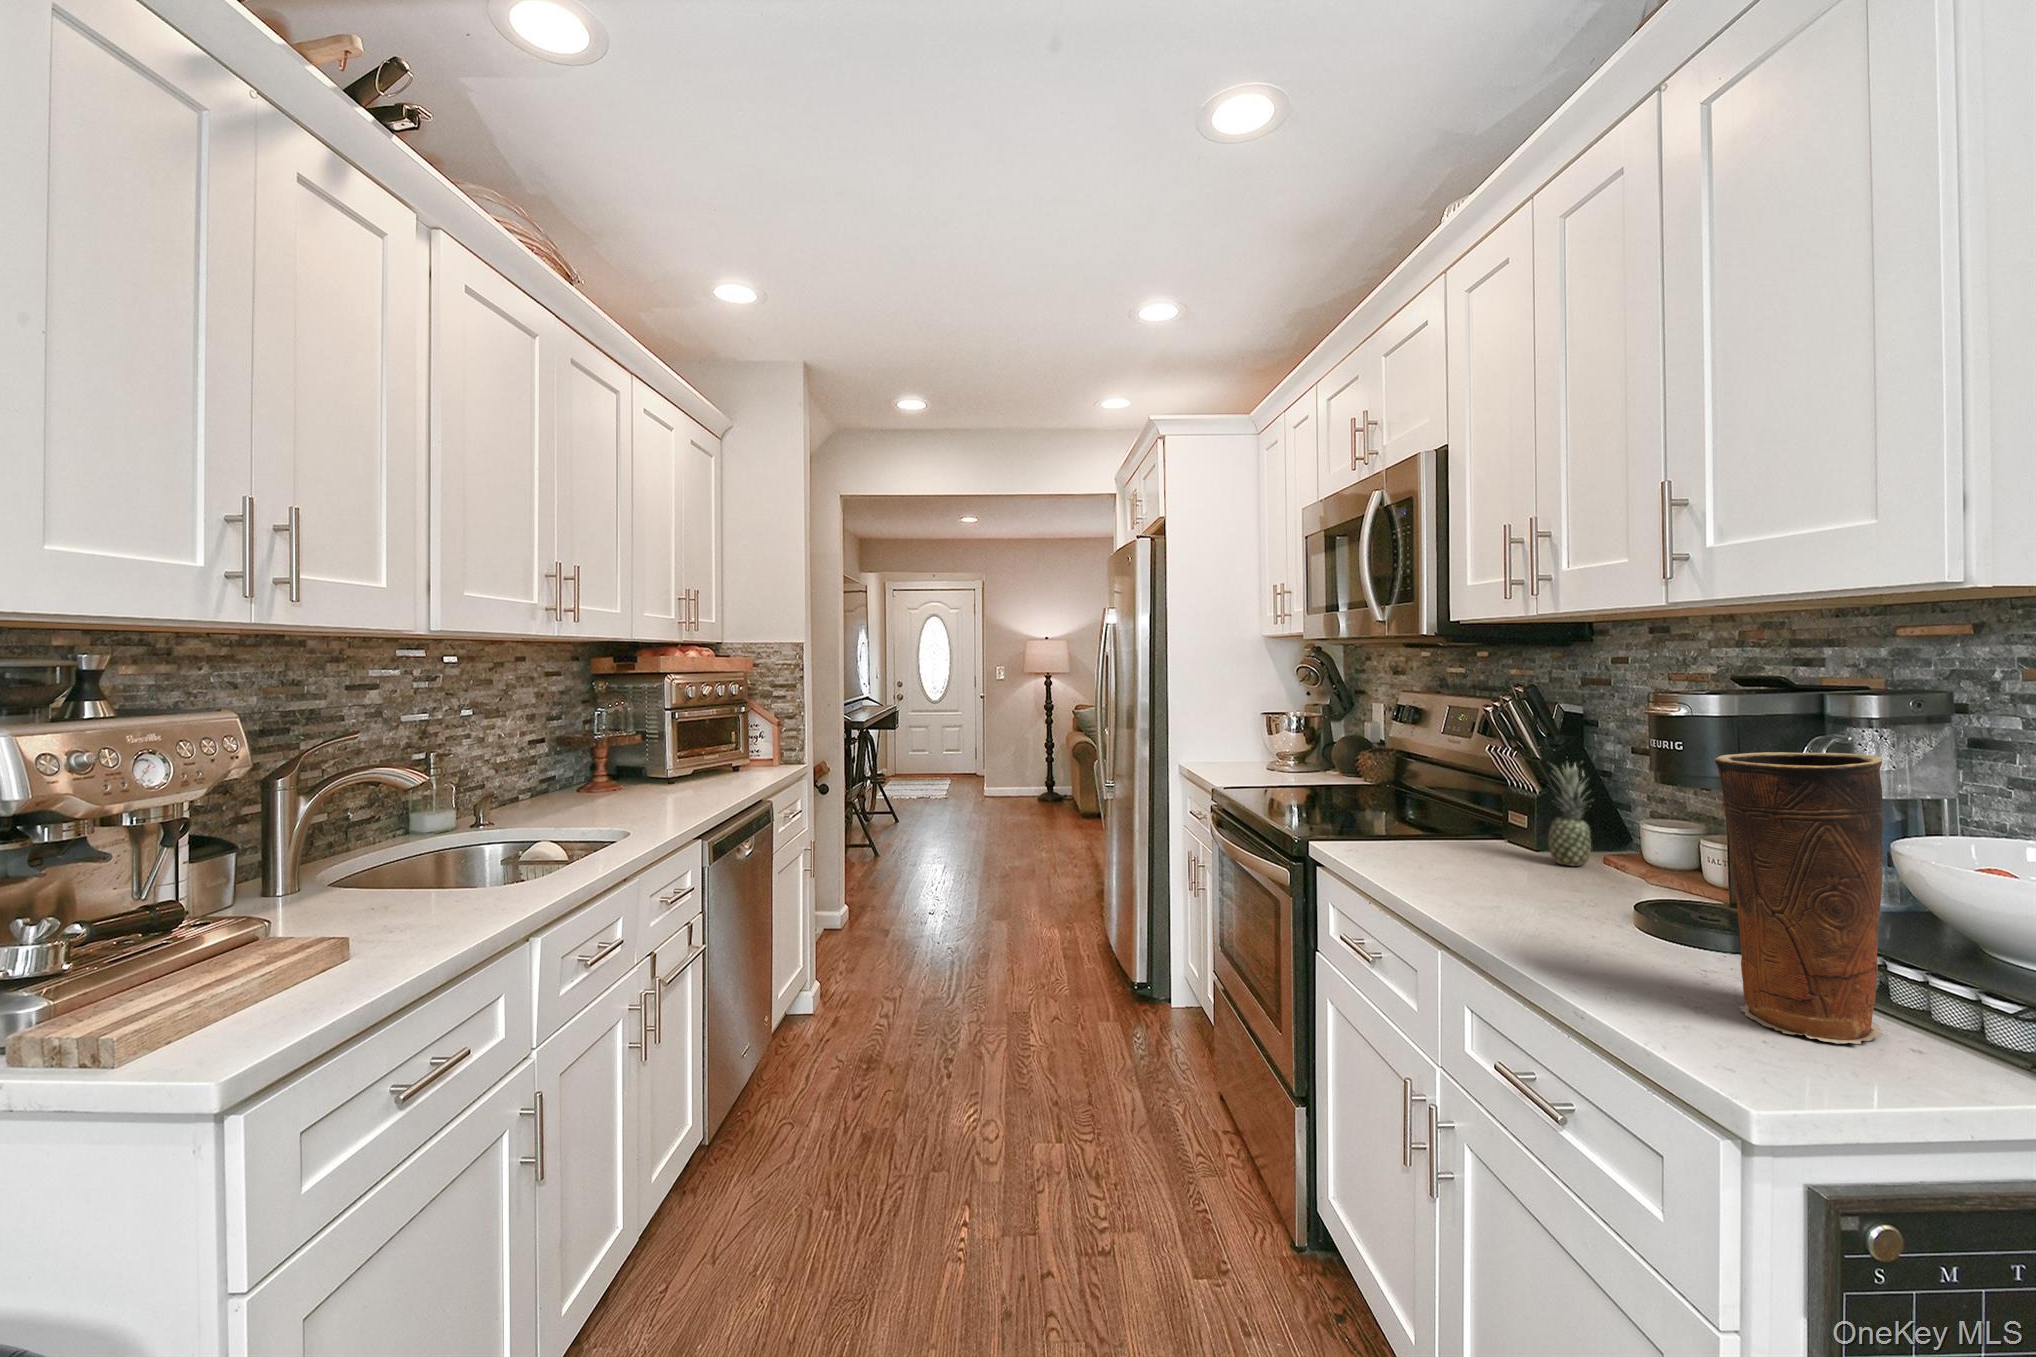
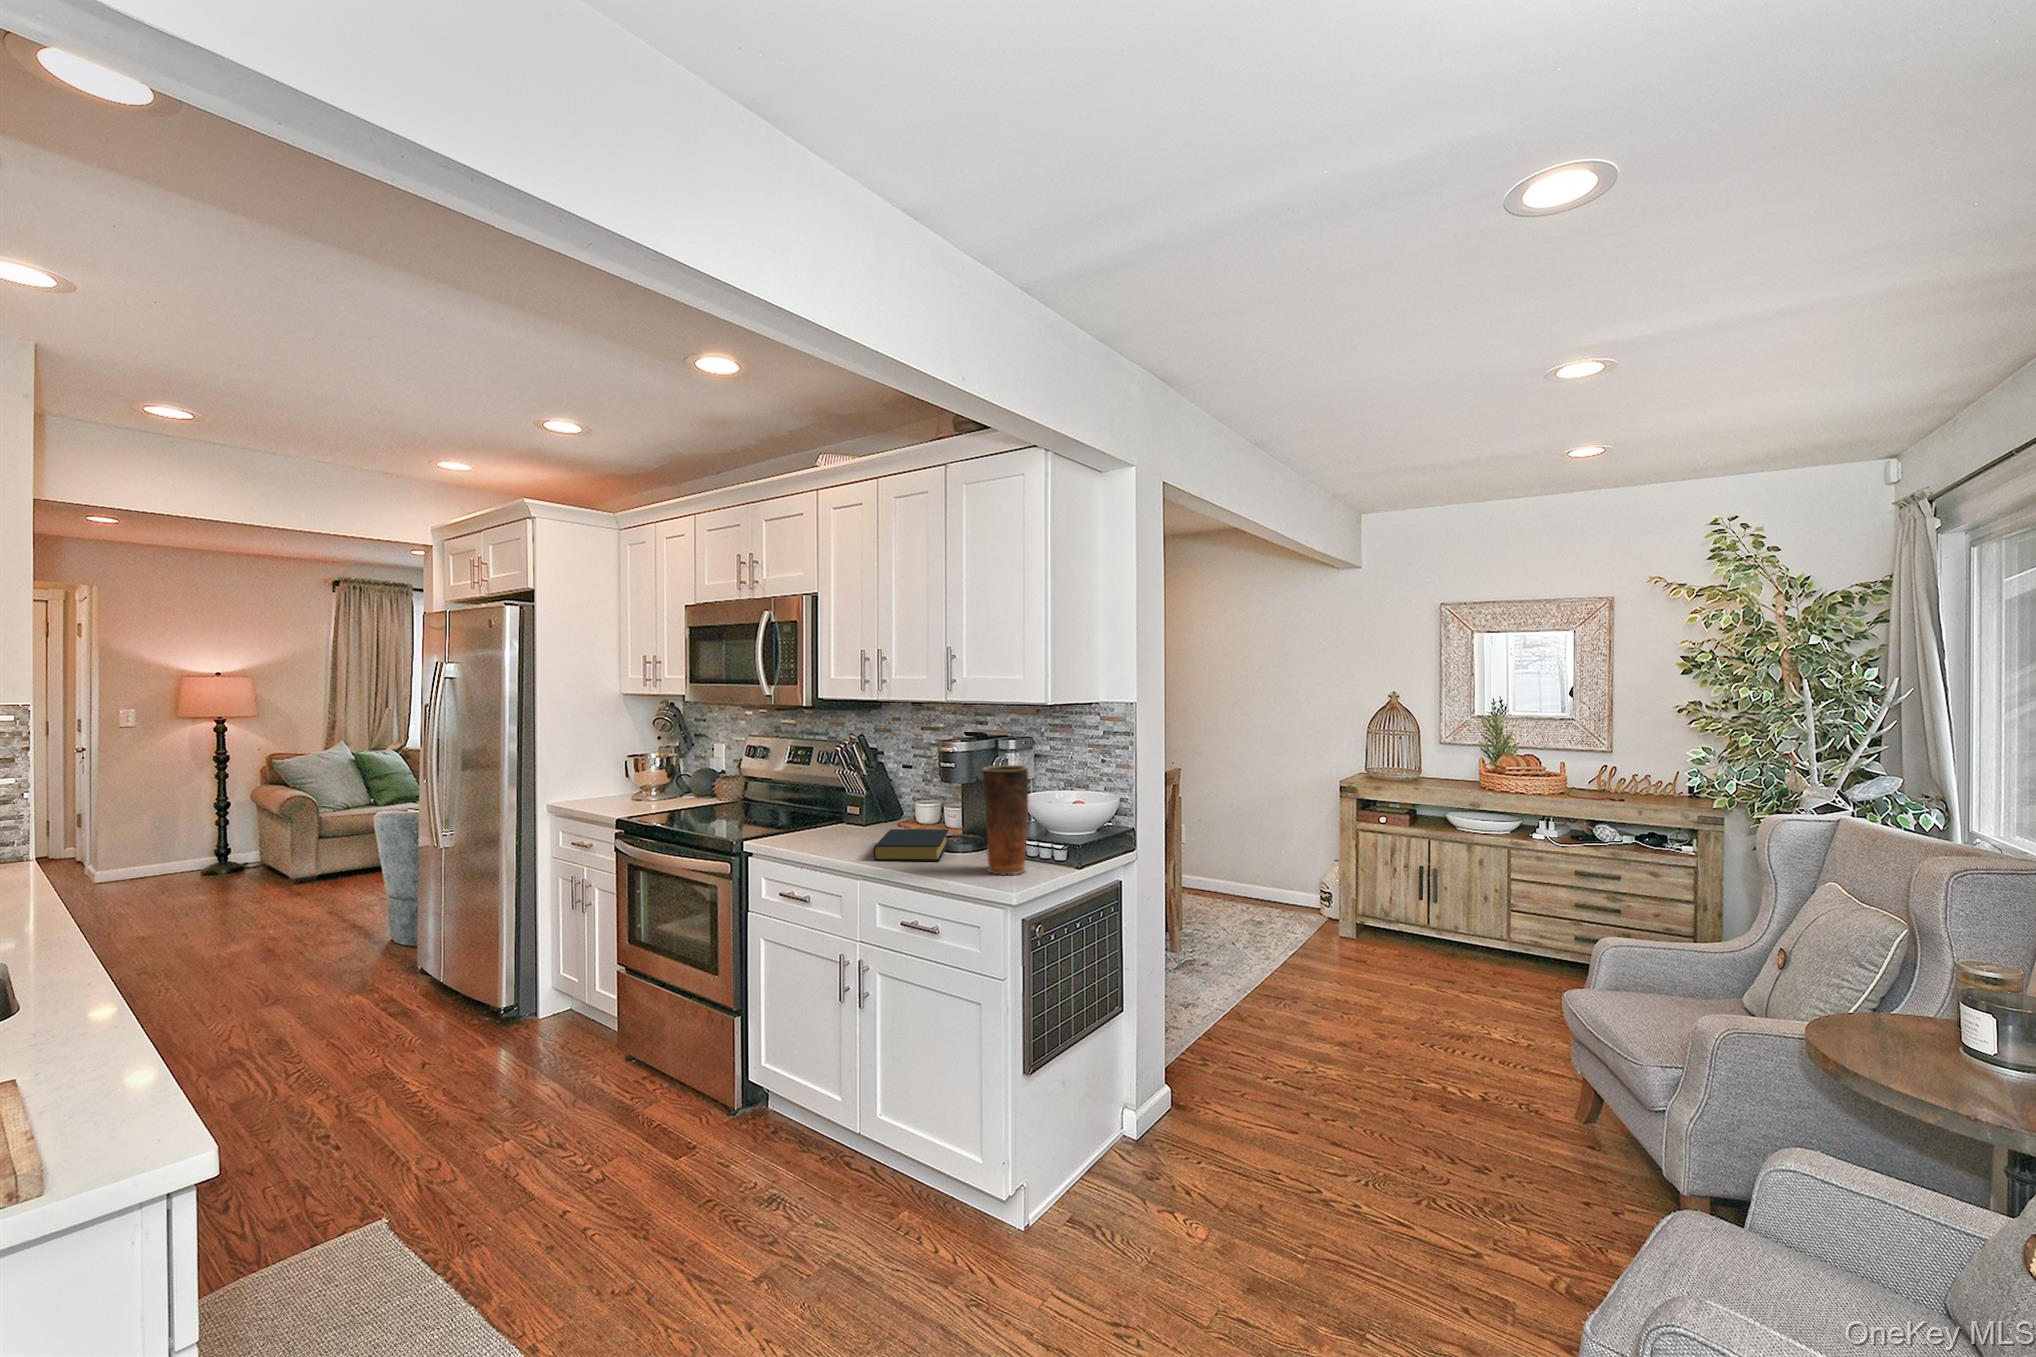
fruit: present [1549,761,1591,866] -> none [880,776,902,834]
hardback book: none [1475,860,1686,949] -> present [873,829,949,861]

